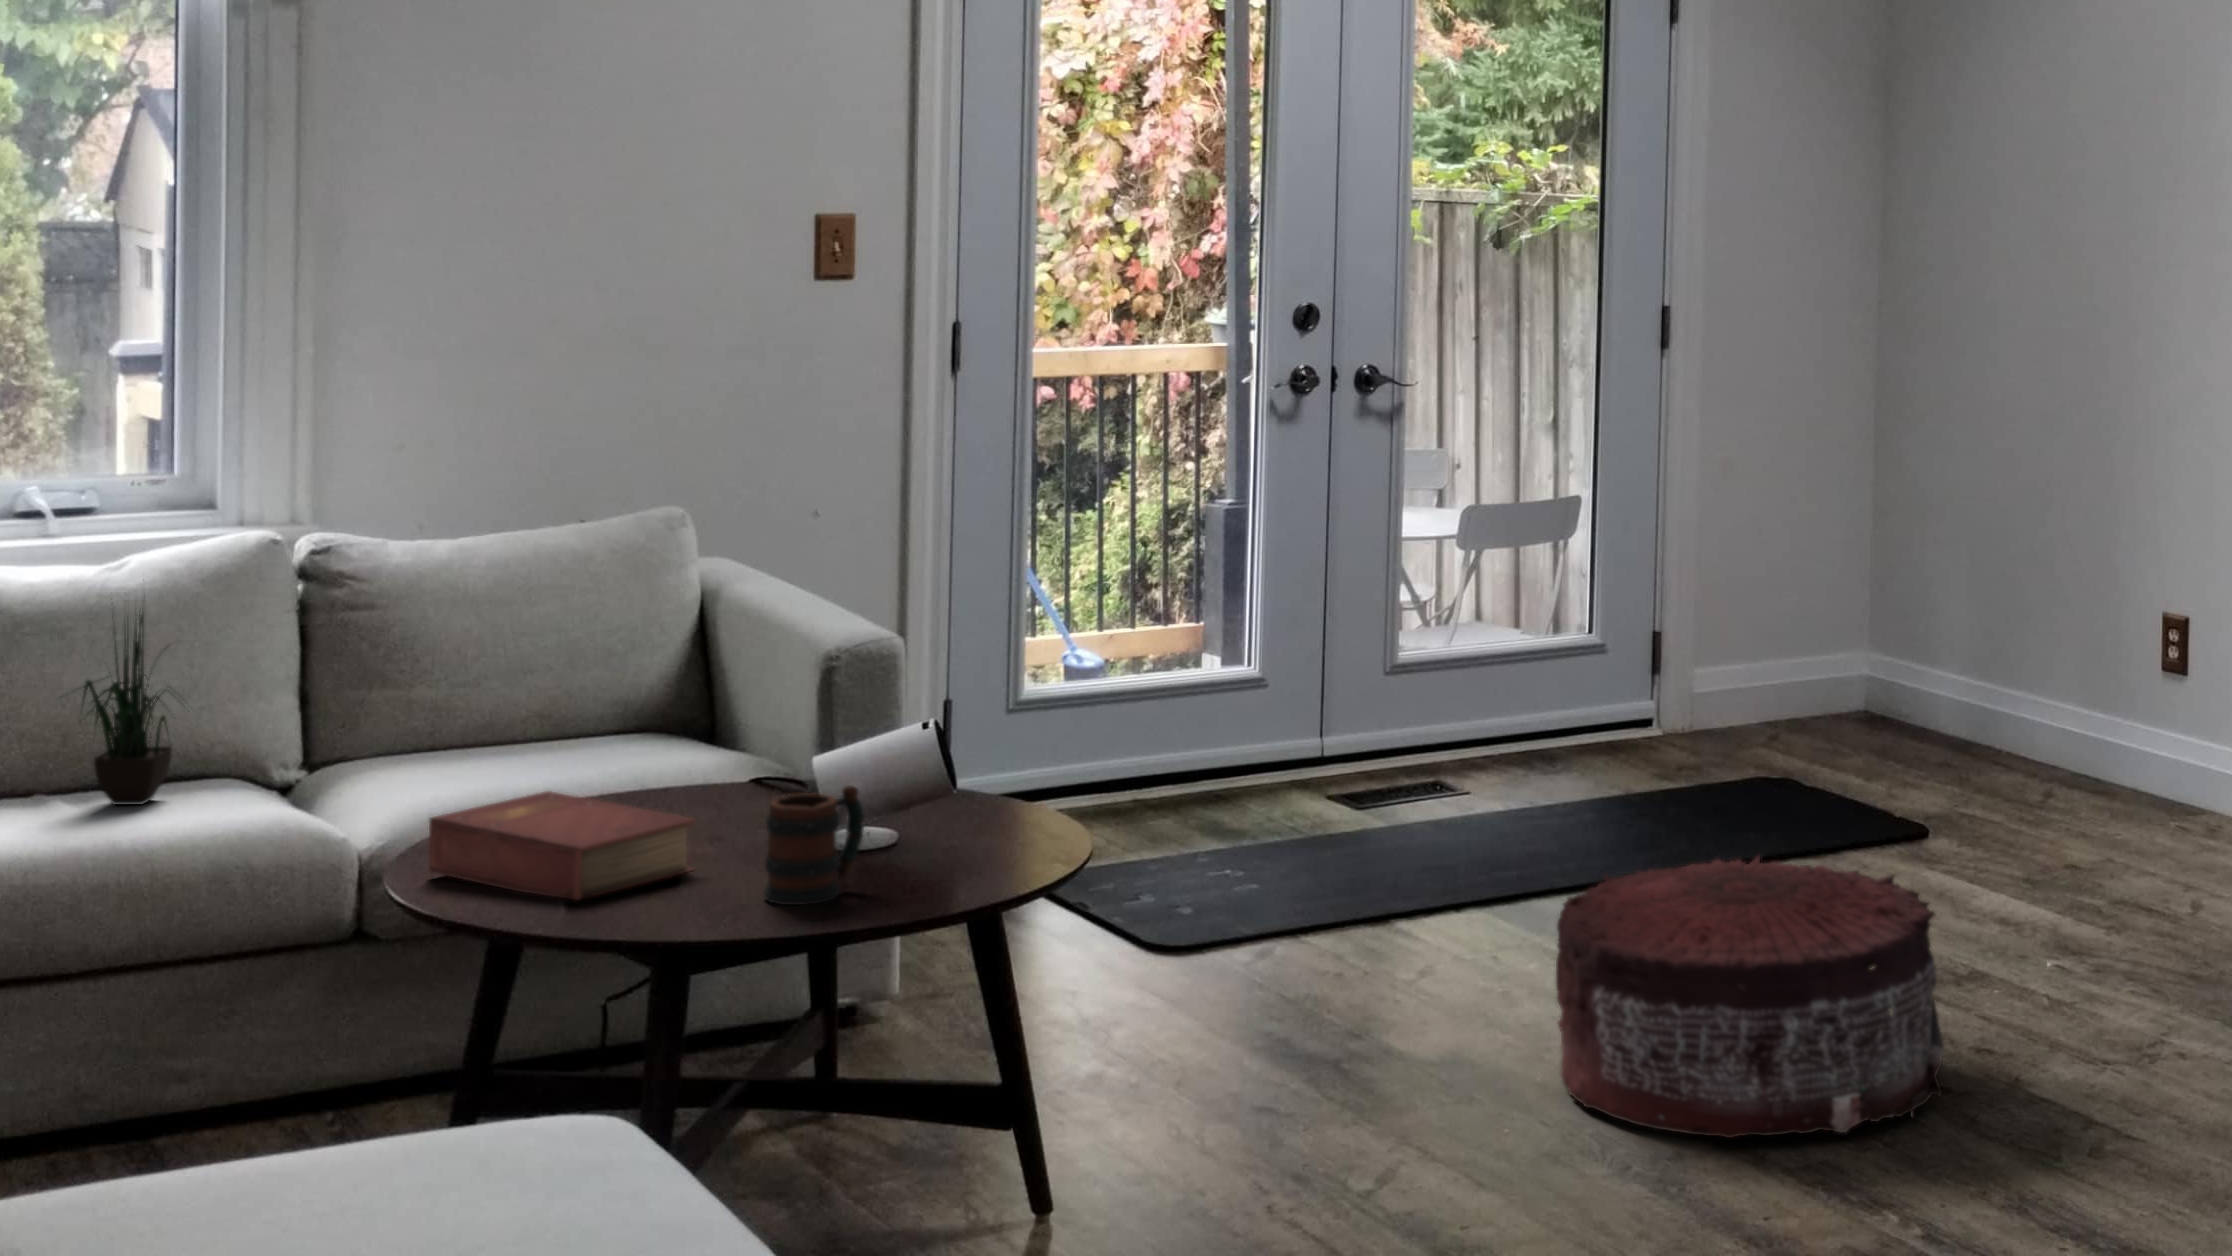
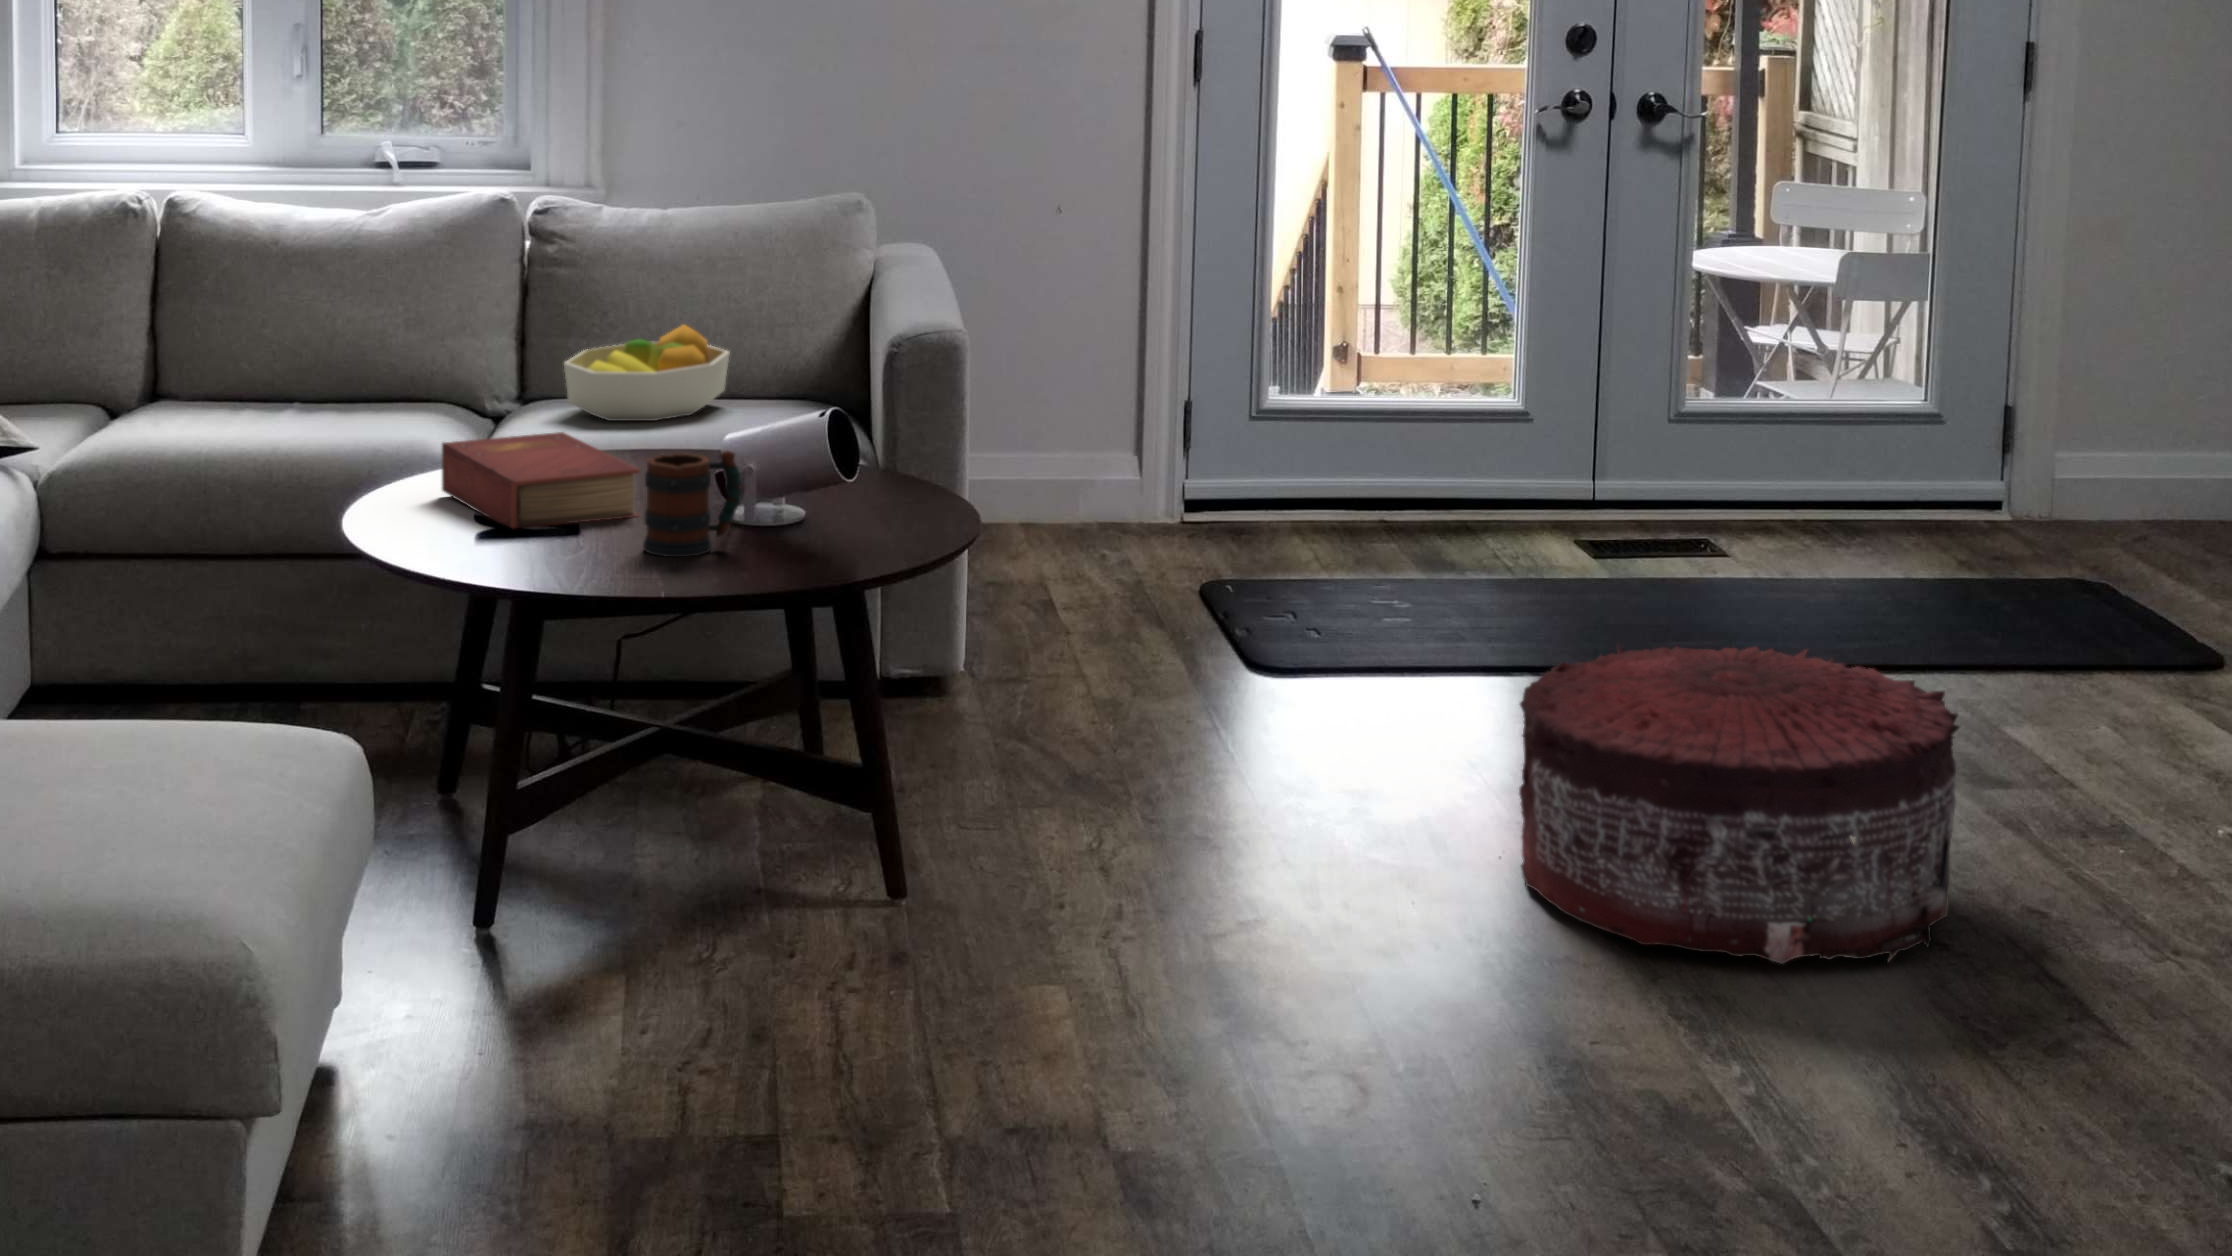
potted plant: present [75,598,185,805] -> none [295,210,406,414]
fruit bowl: none [404,664,575,780] -> present [564,325,730,421]

